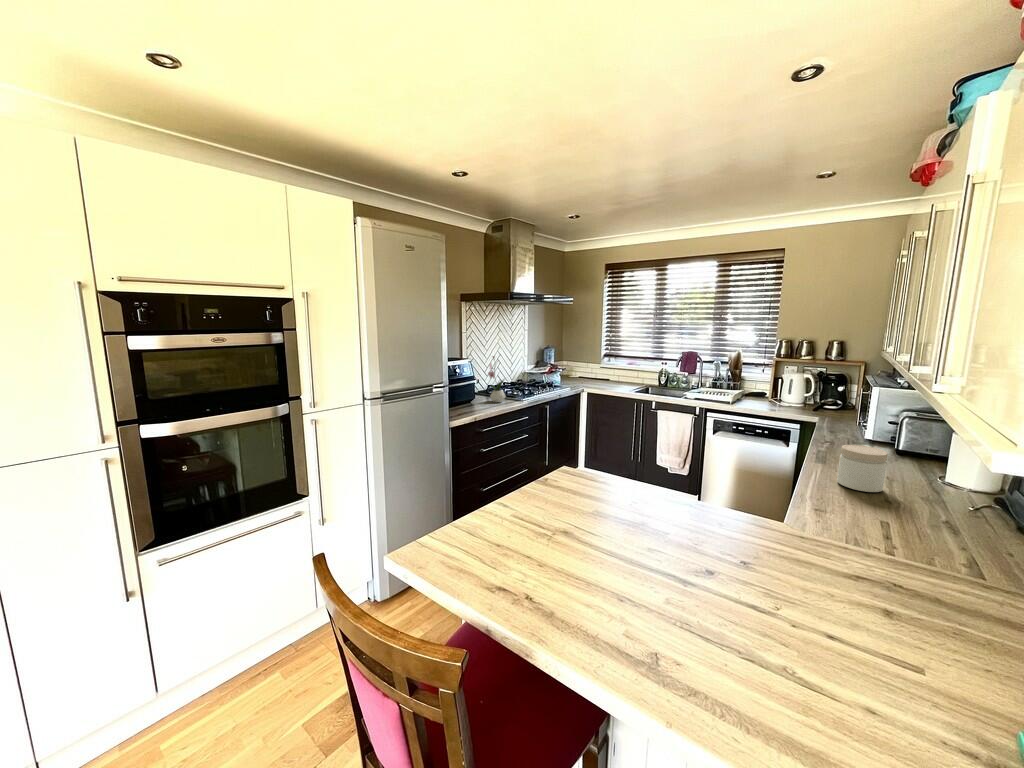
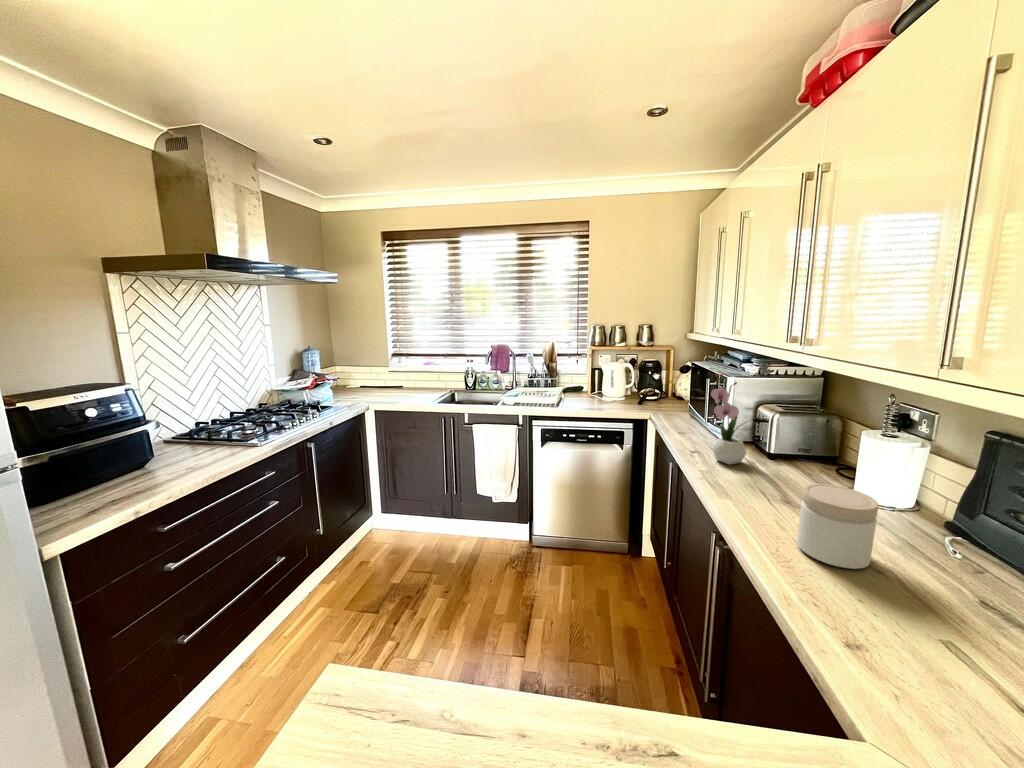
flower arrangement: present [488,356,505,402] -> present [711,374,747,465]

